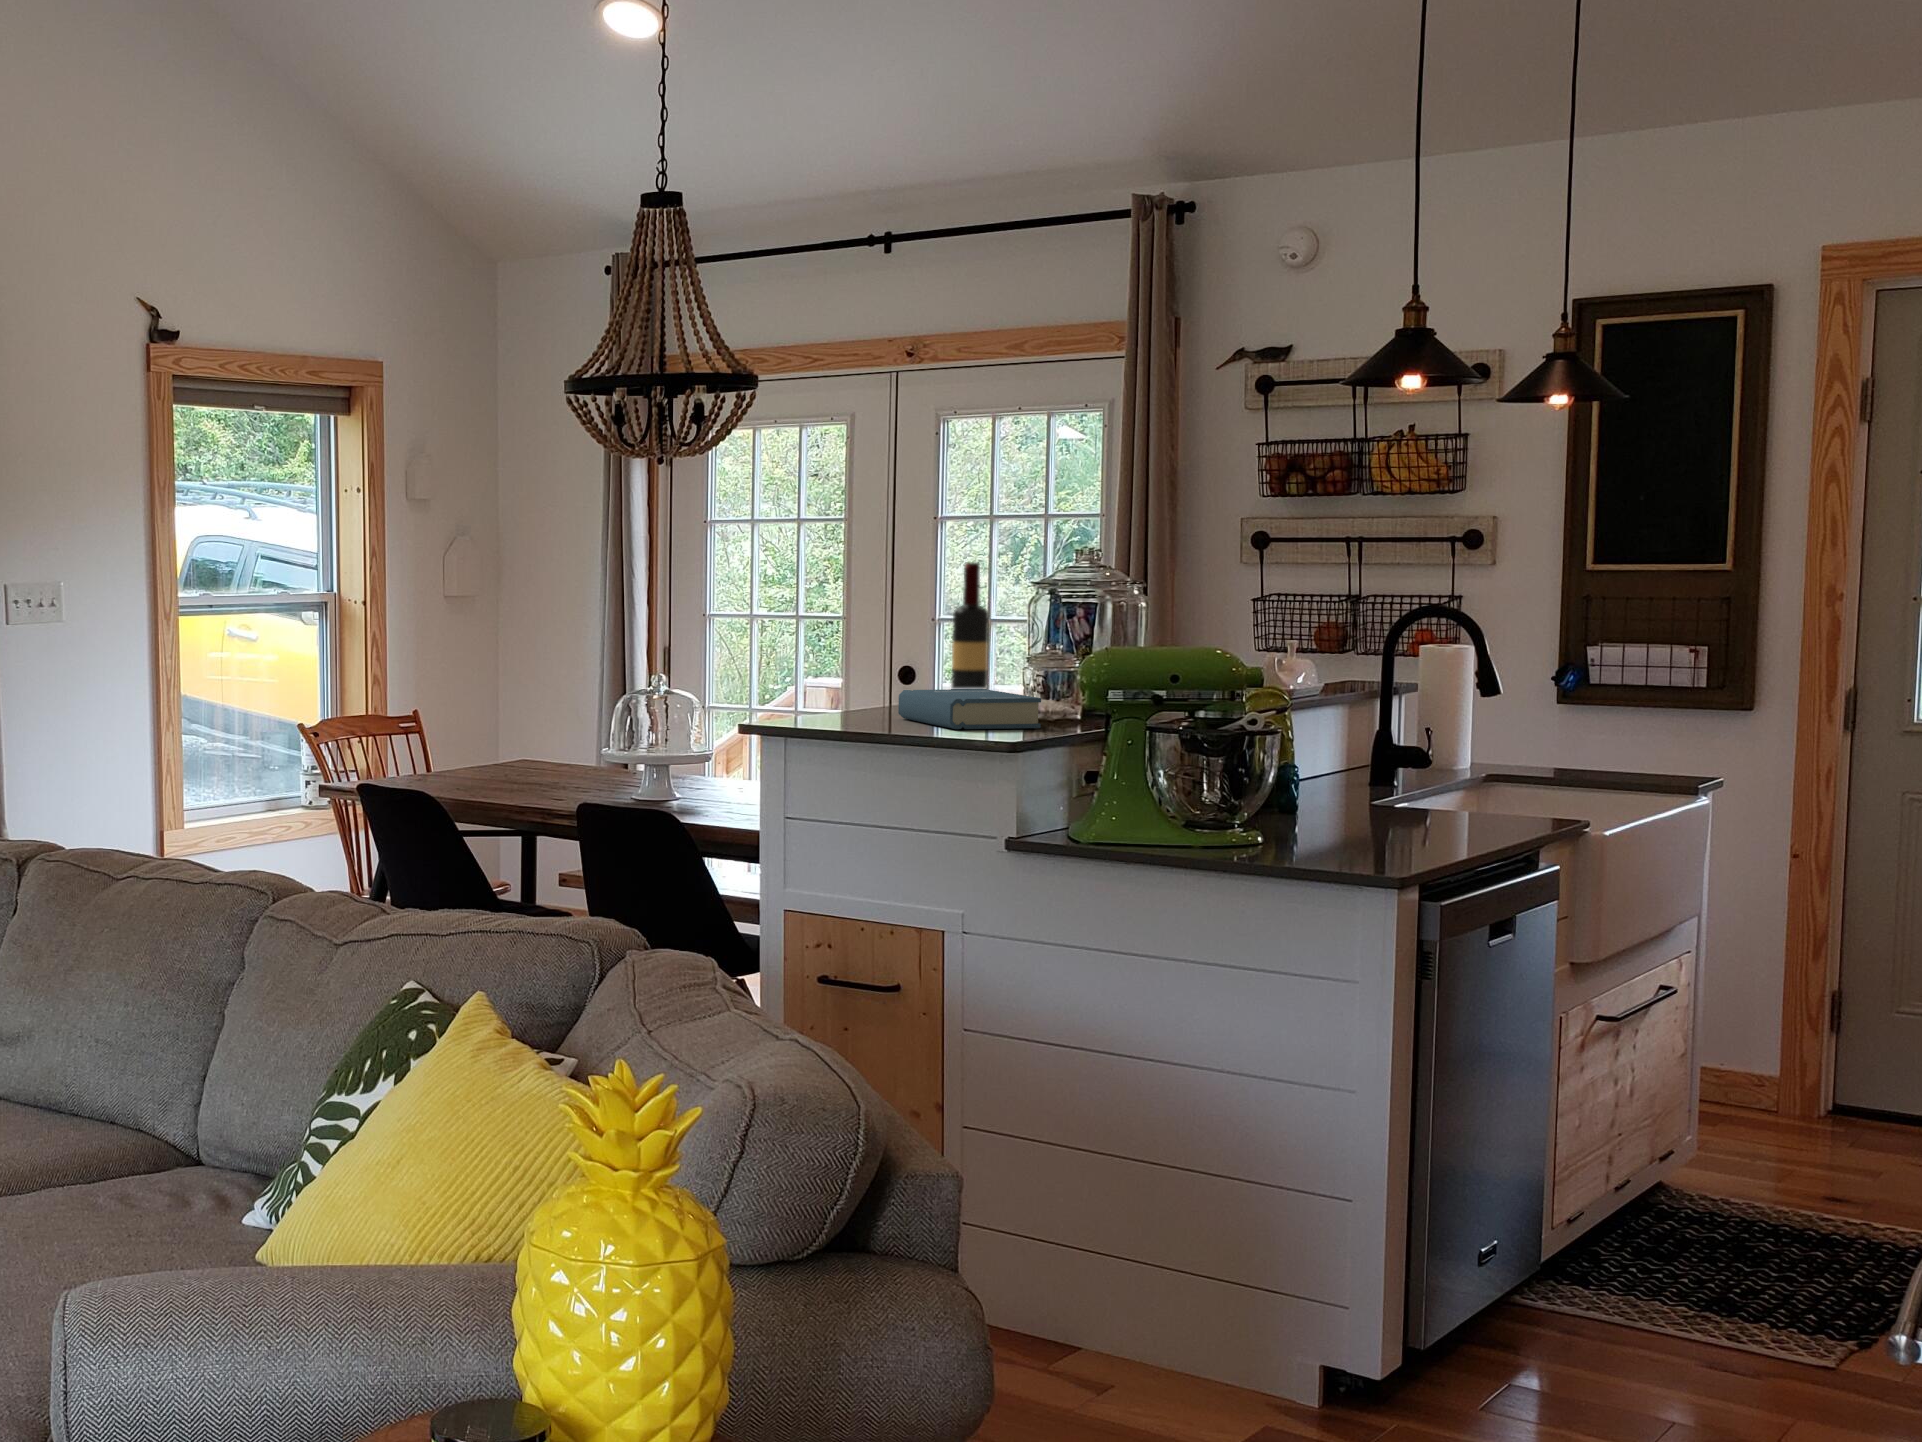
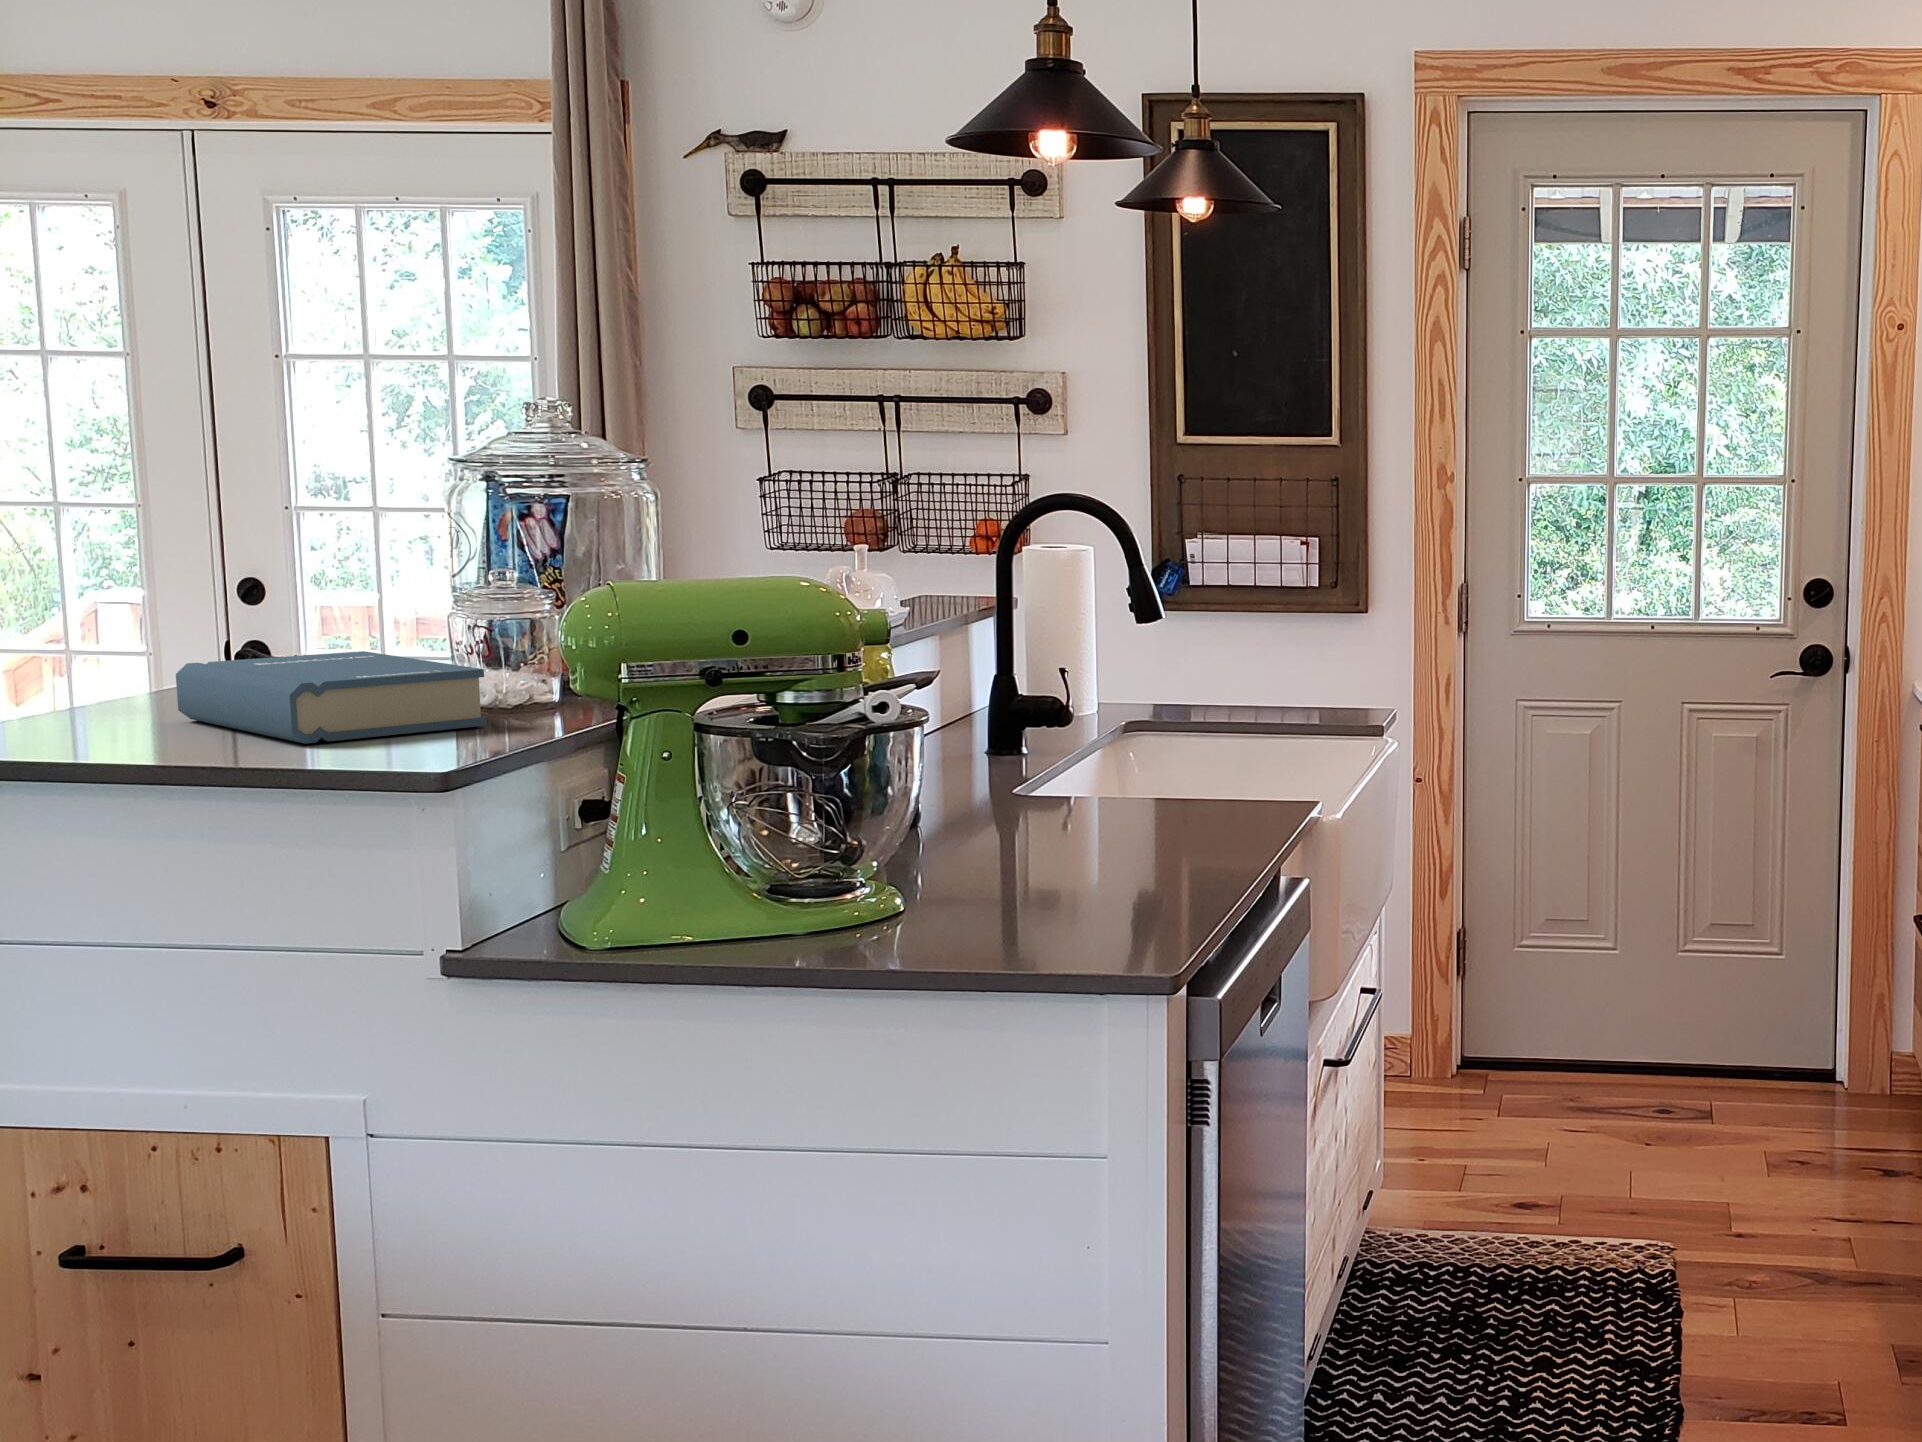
wine bottle: present [951,562,989,689] -> none [287,414,372,684]

